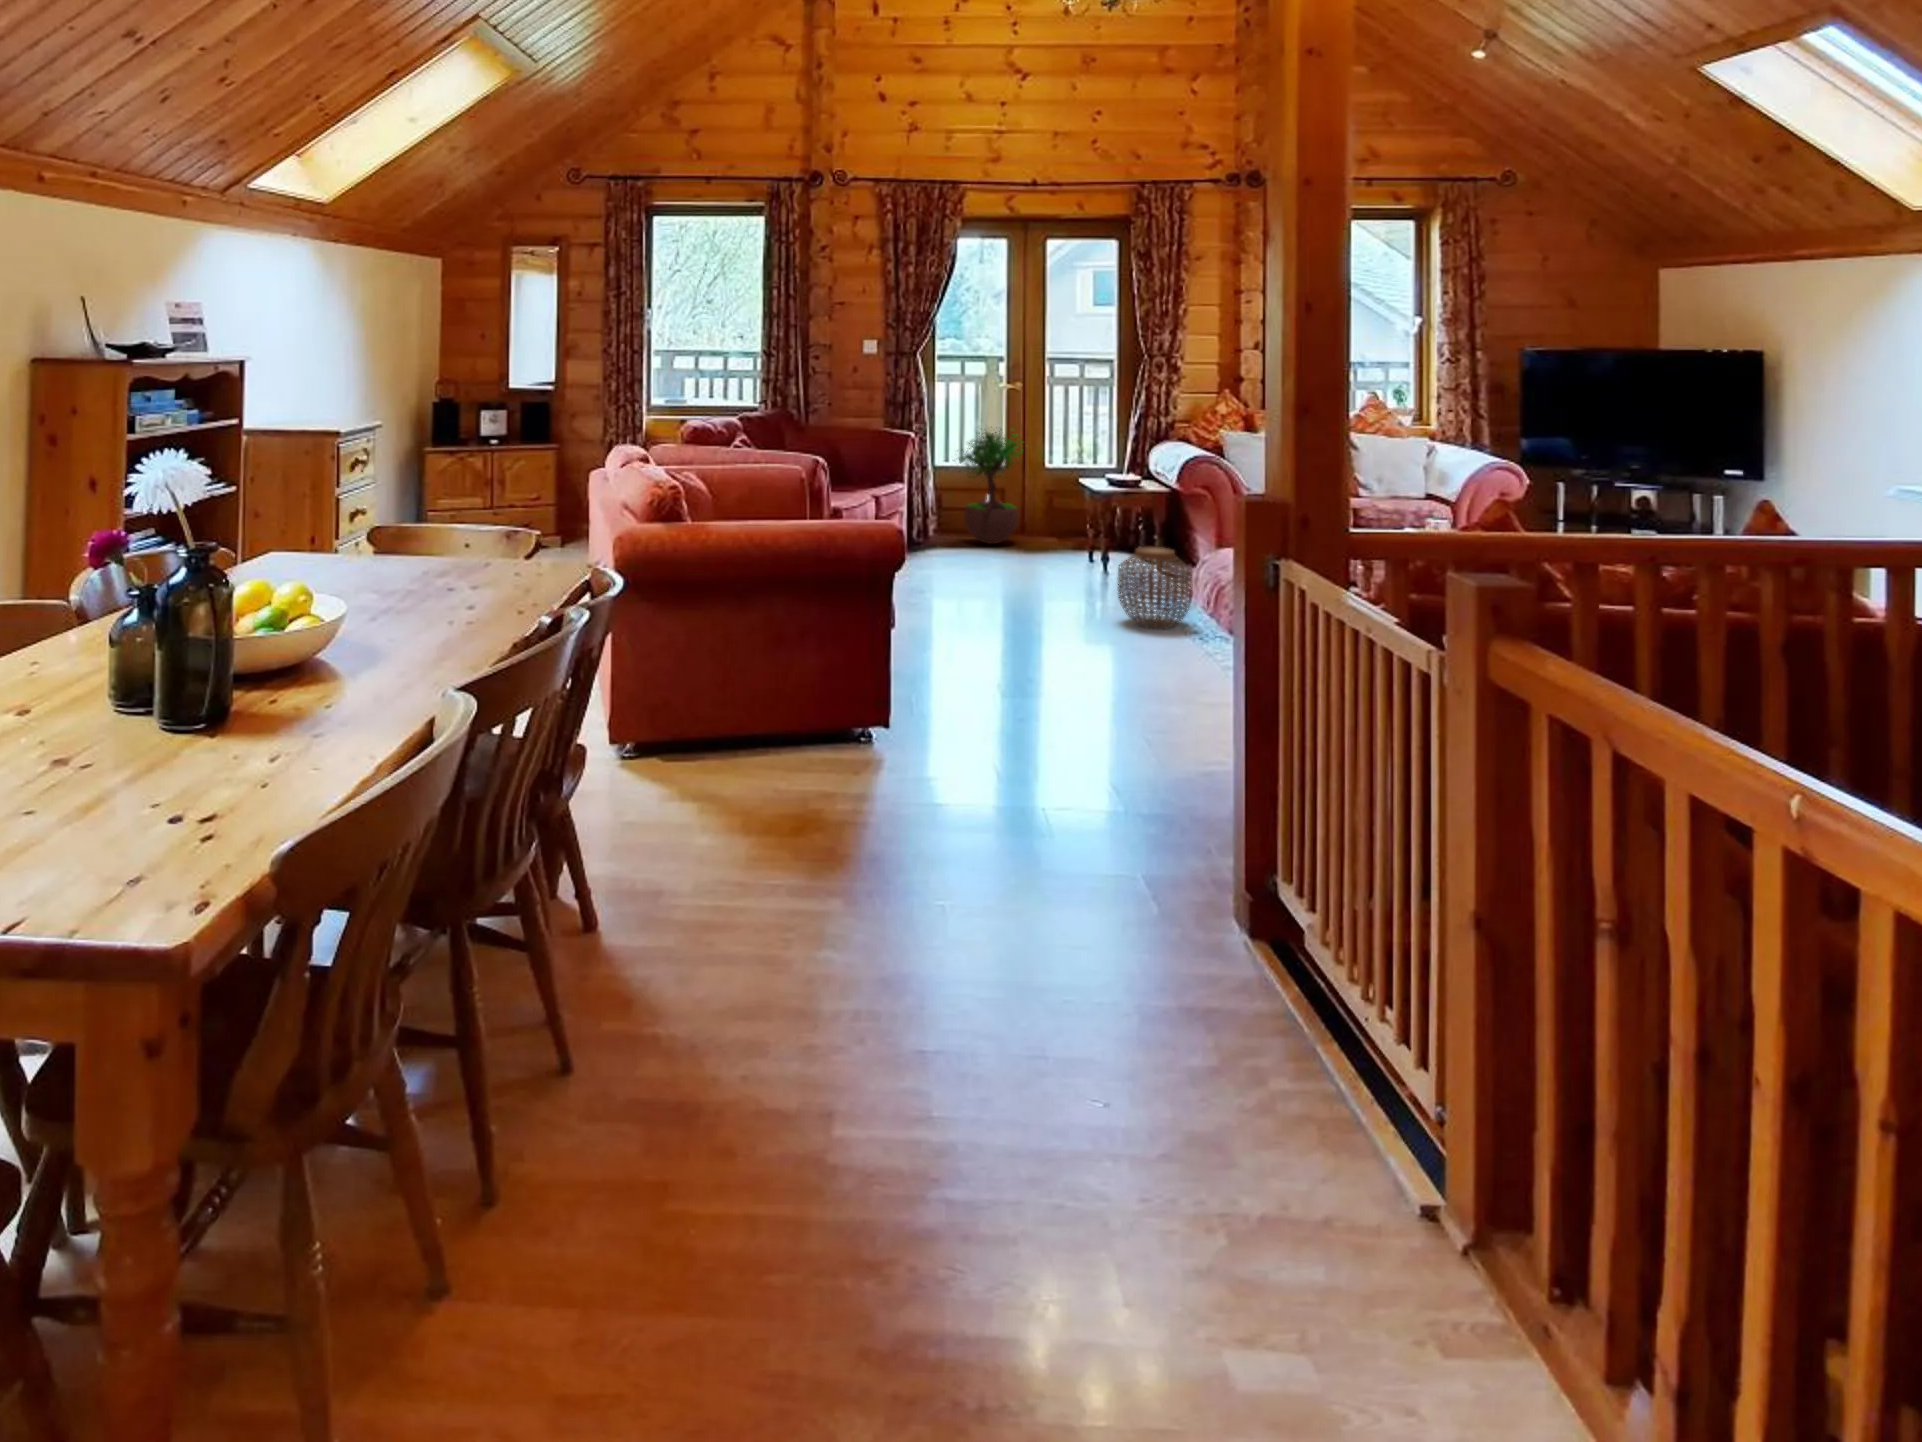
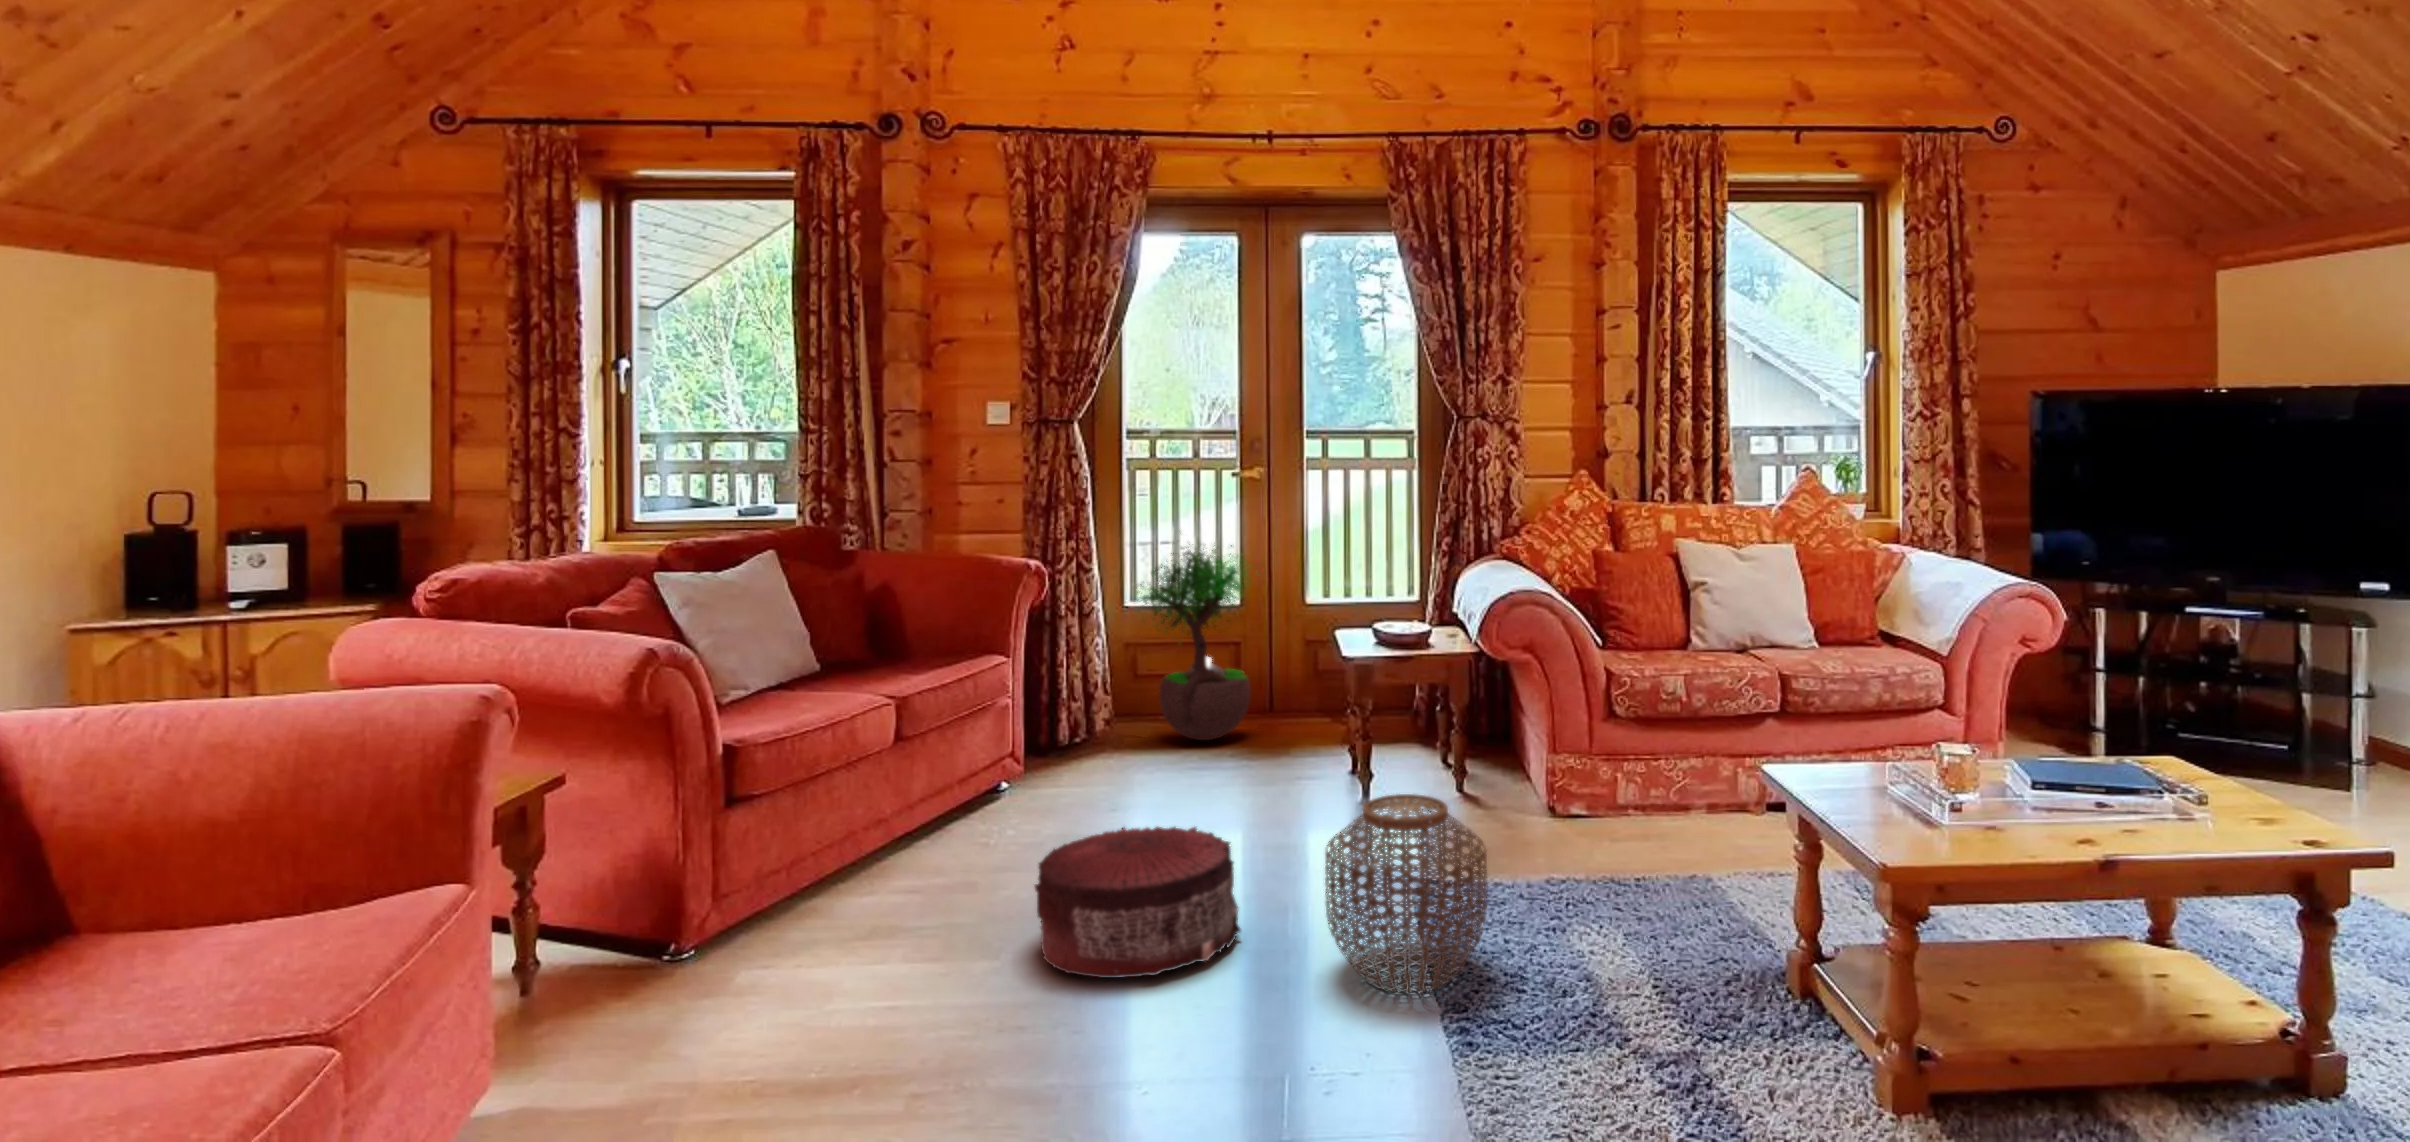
pouf: none [979,561,1072,618] -> present [1035,827,1241,978]

